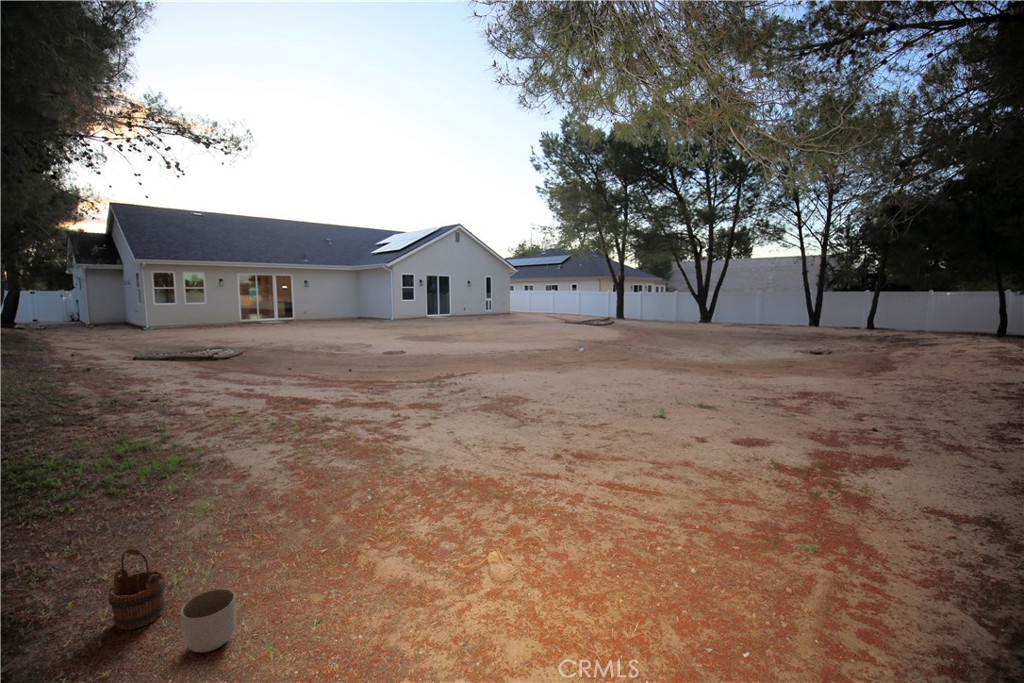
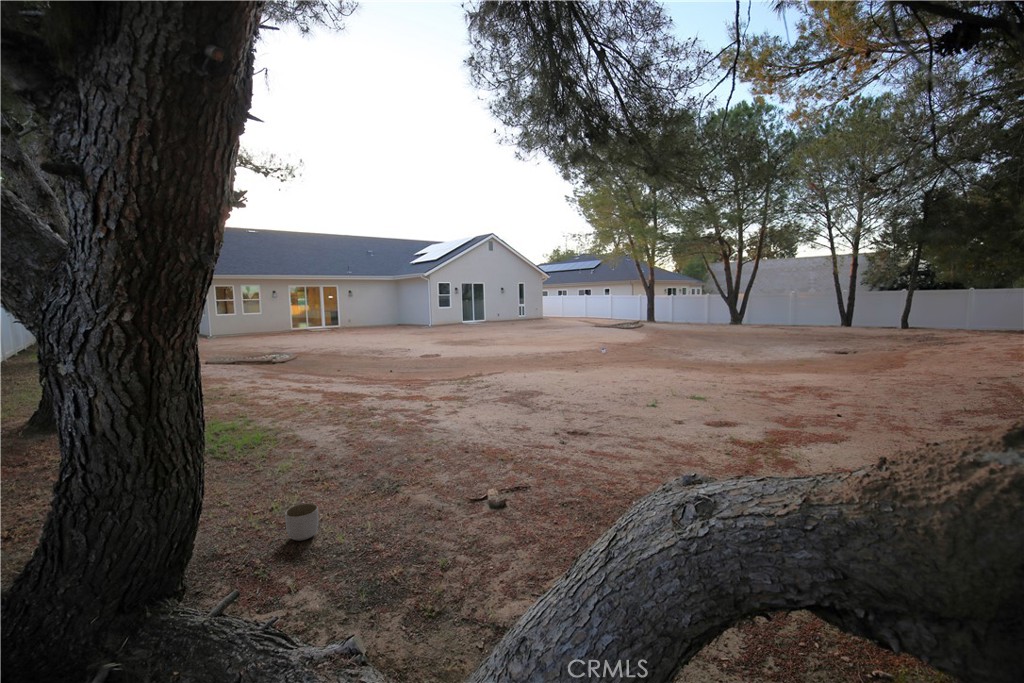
wooden bucket: present [109,548,165,630] -> none [238,477,271,530]

